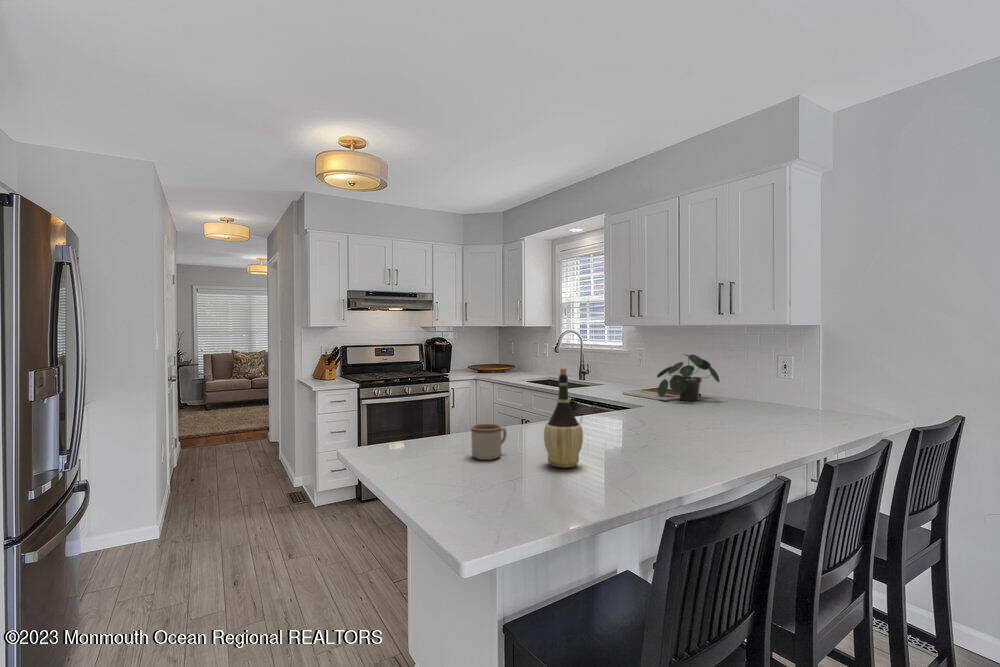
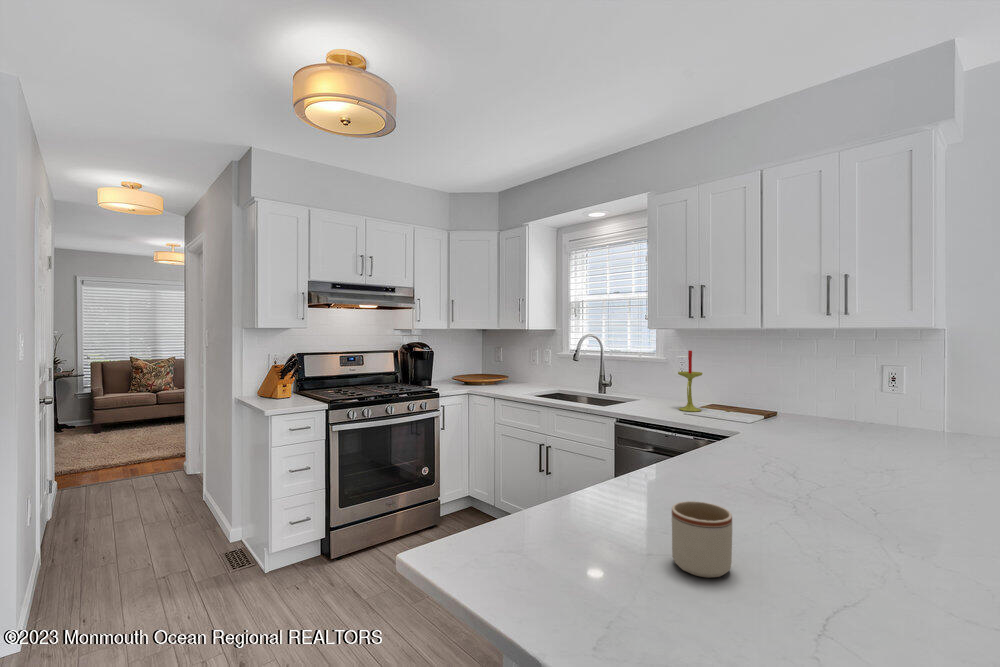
candle: none [621,342,641,392] -> present [678,351,703,412]
potted plant: present [657,354,720,401] -> none [733,363,823,424]
wine bottle: present [544,369,583,468] -> none [826,404,919,596]

